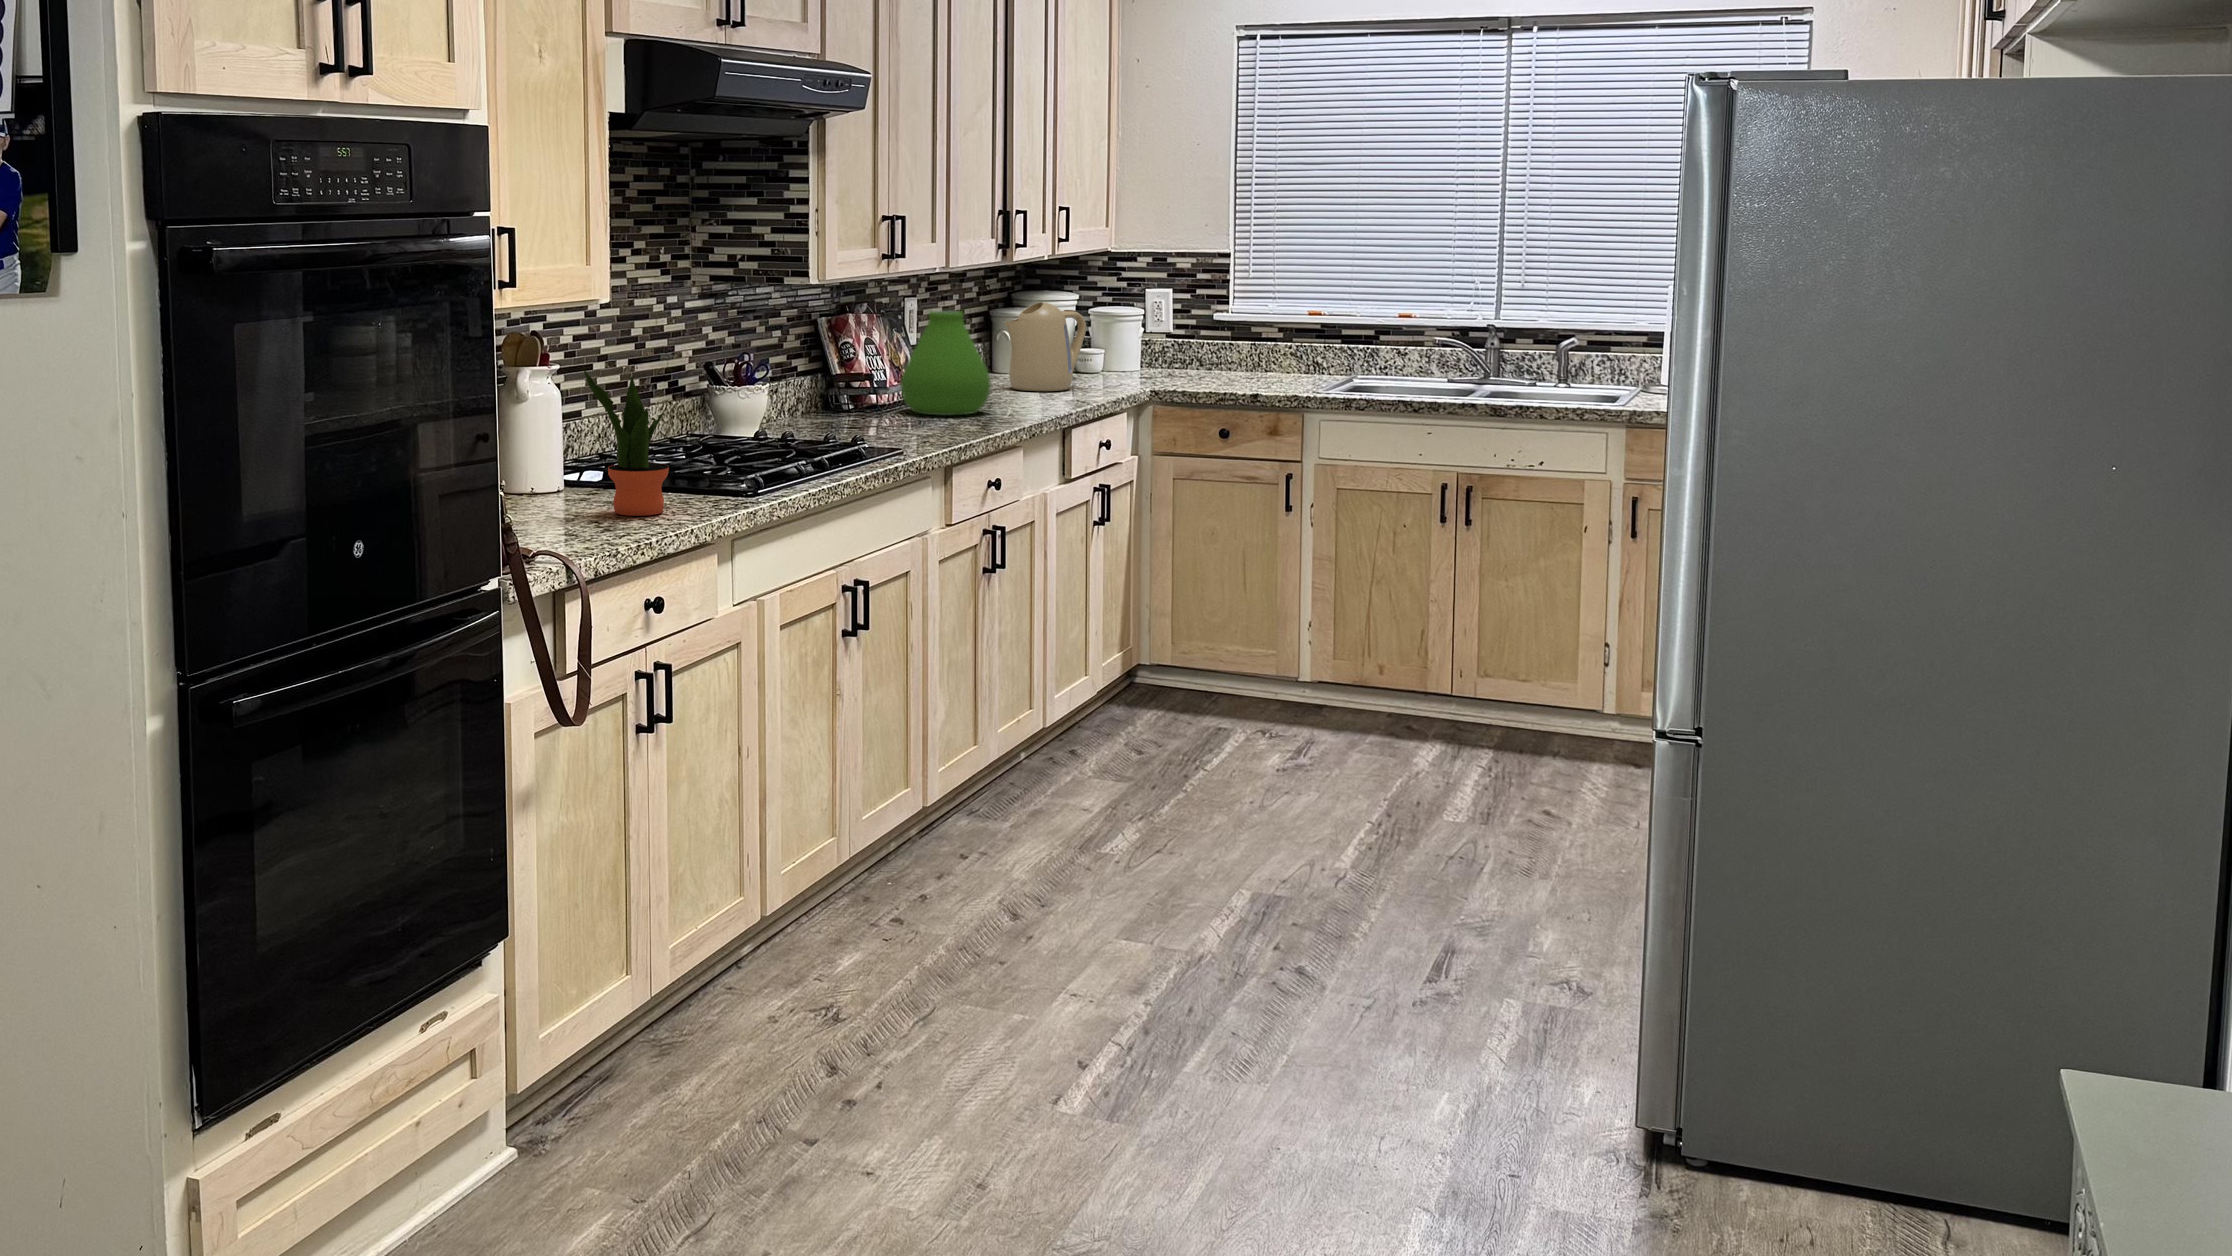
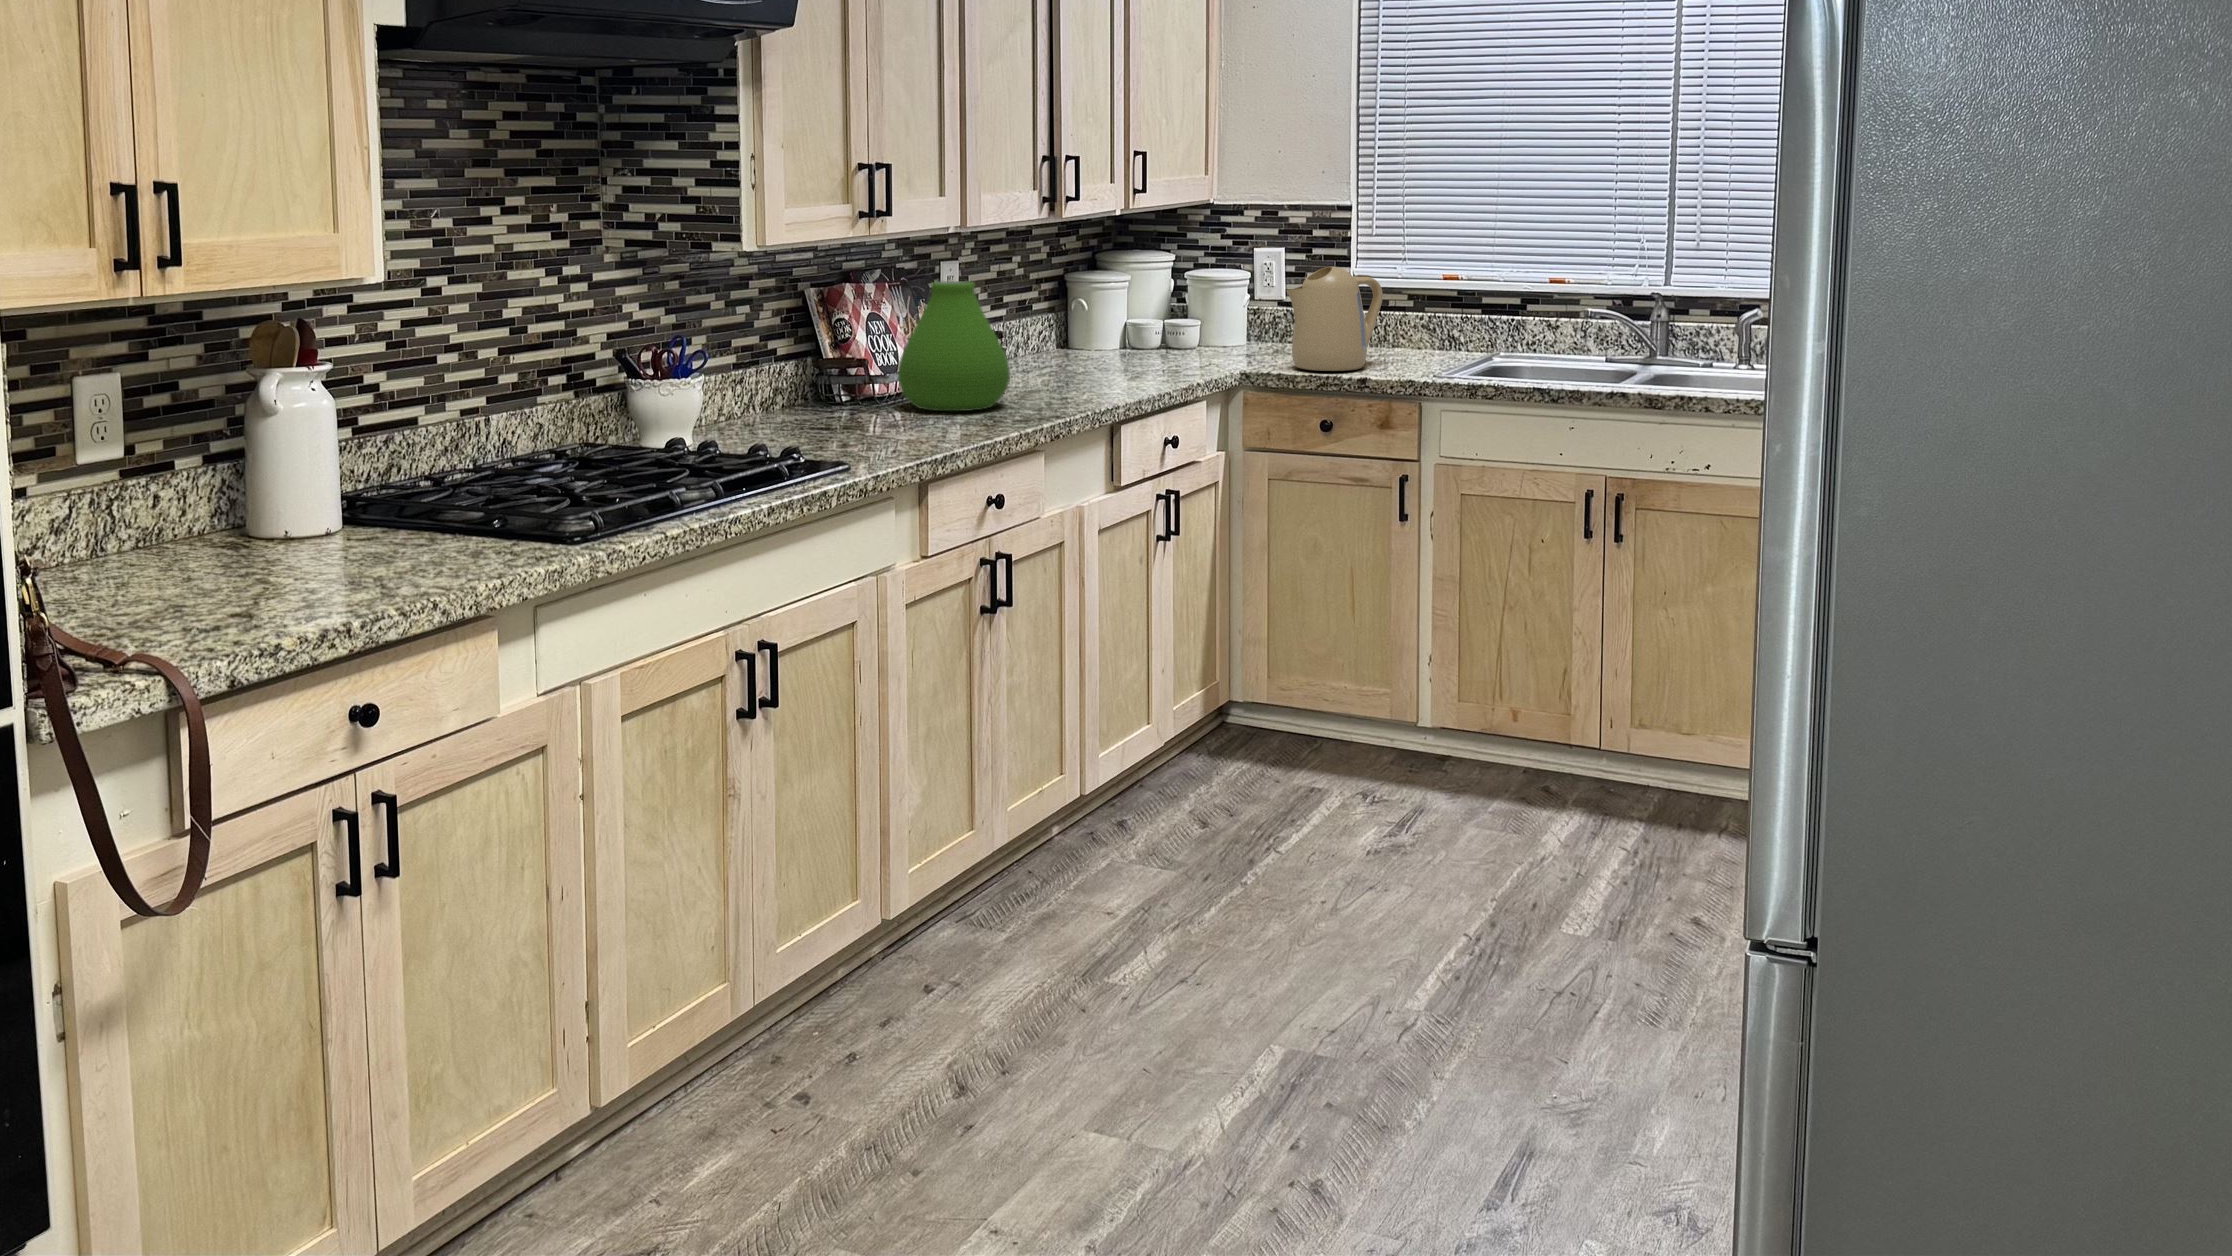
kettle: present [1004,302,1086,391] -> present [1287,266,1383,371]
potted plant: present [583,369,669,516] -> none [274,377,406,582]

